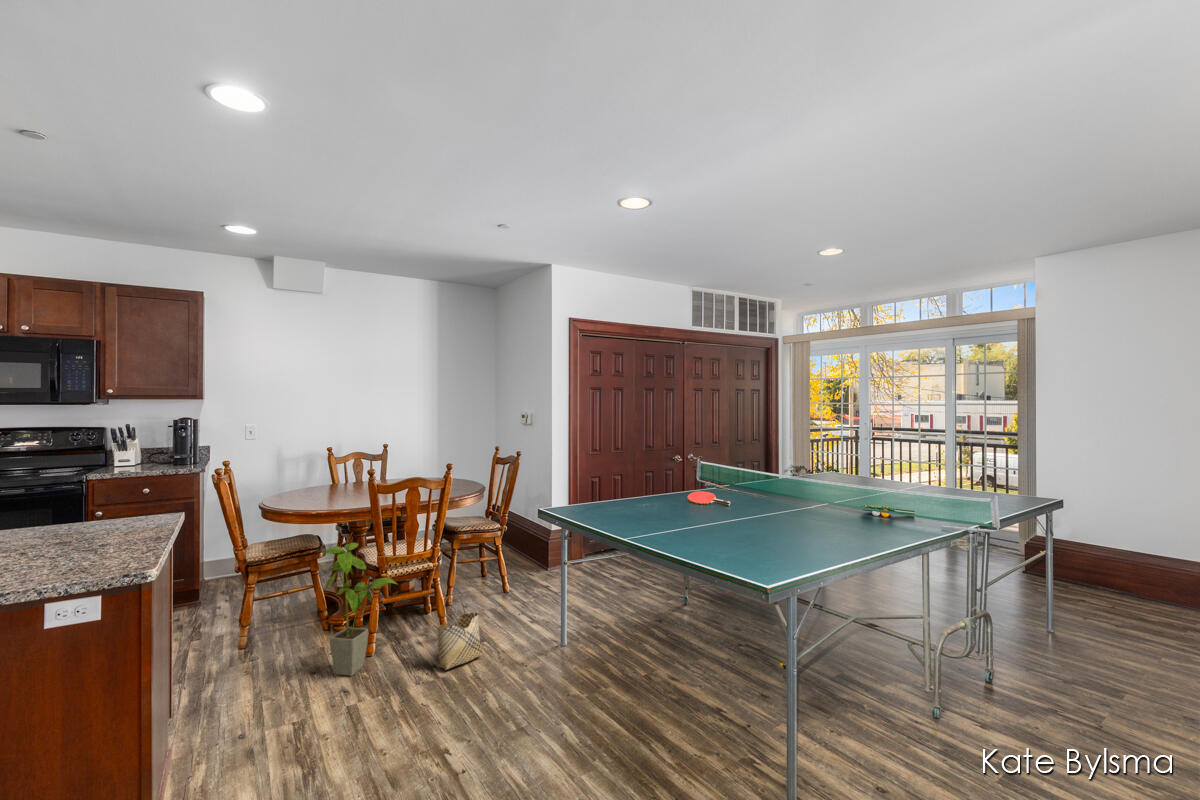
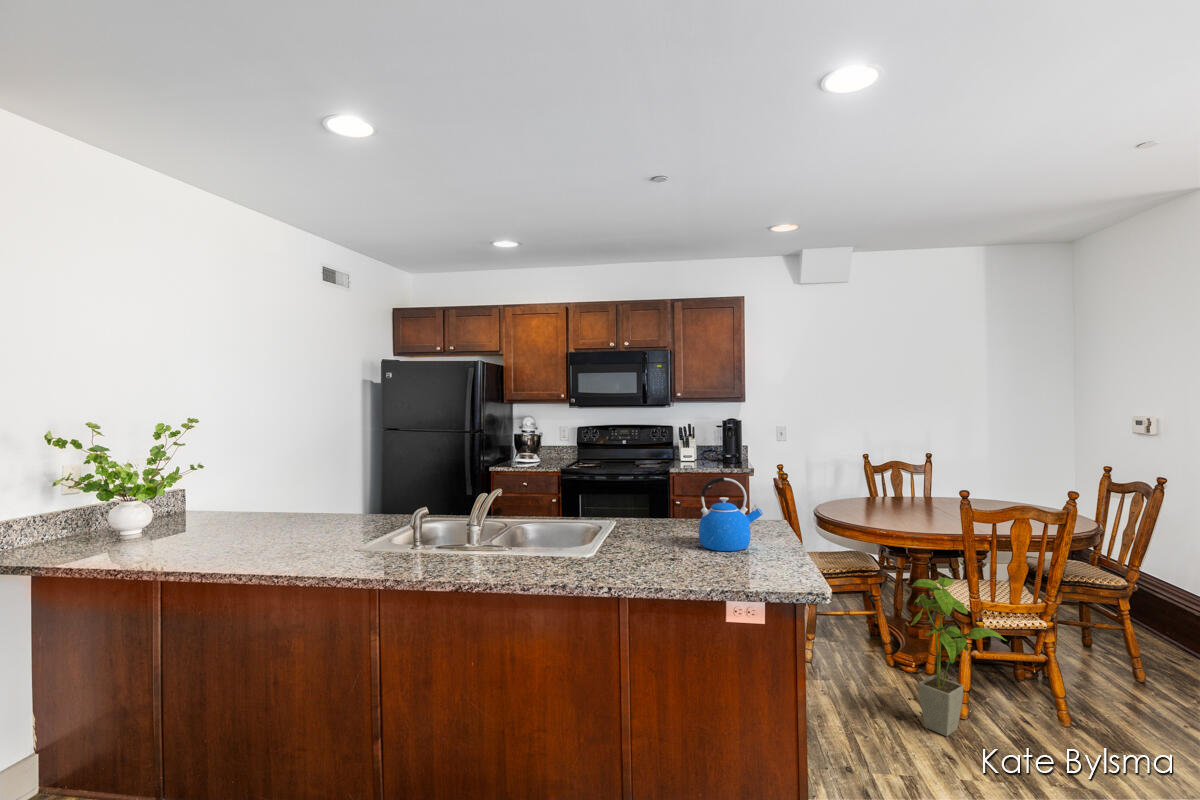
kettle: none [32,472,129,554] -> present [699,477,763,551]
woven basket: present [437,594,482,670] -> none [1069,672,1141,775]

